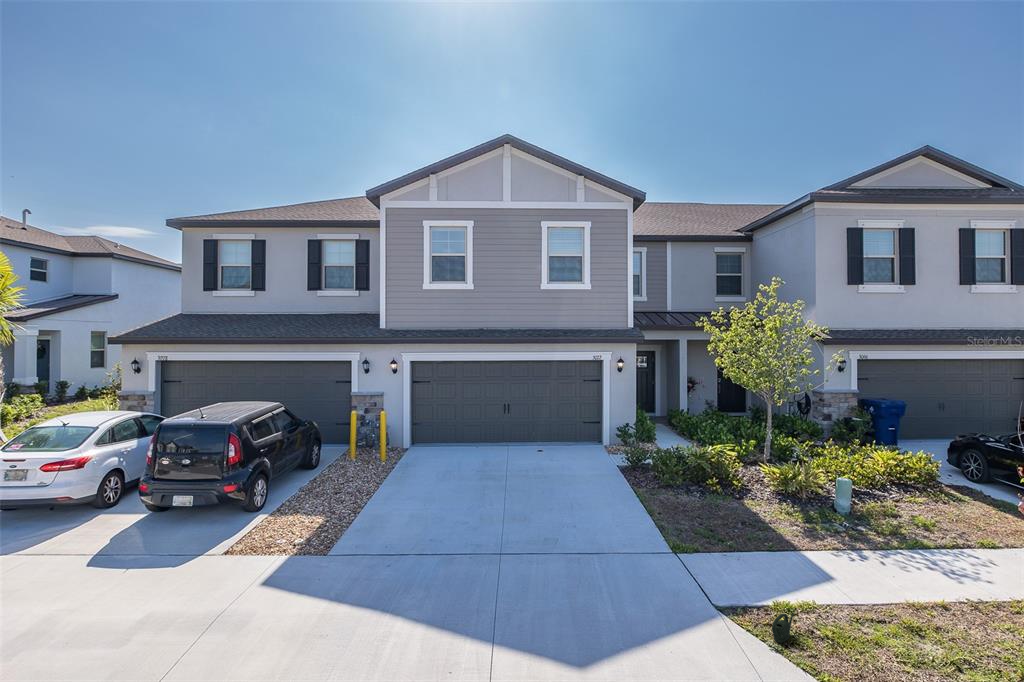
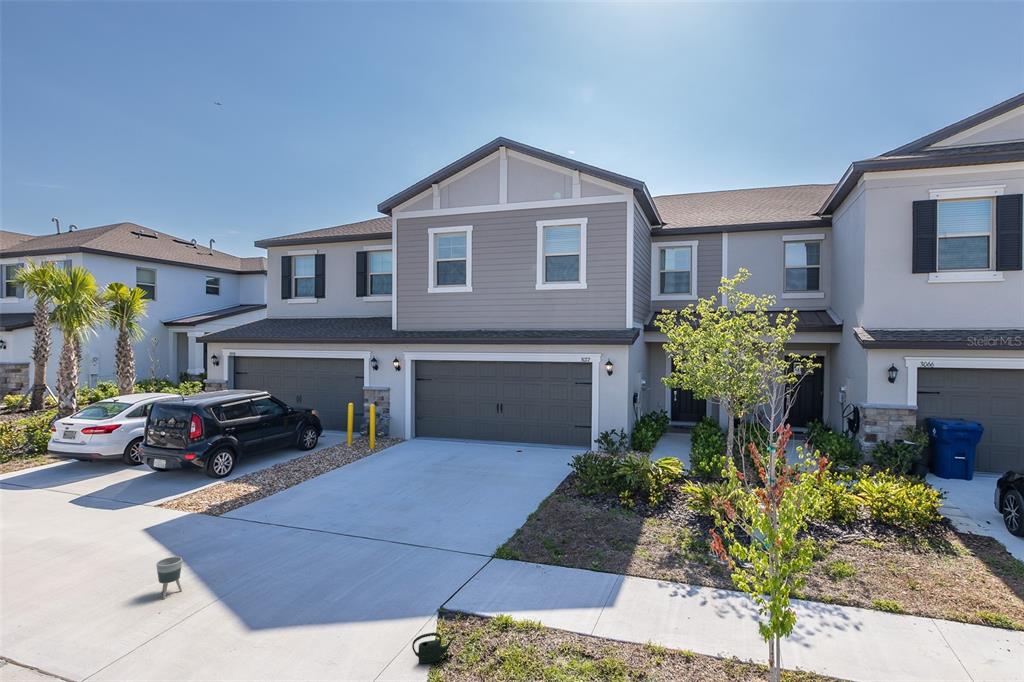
planter: none [429,594,453,642] -> present [156,557,182,599]

